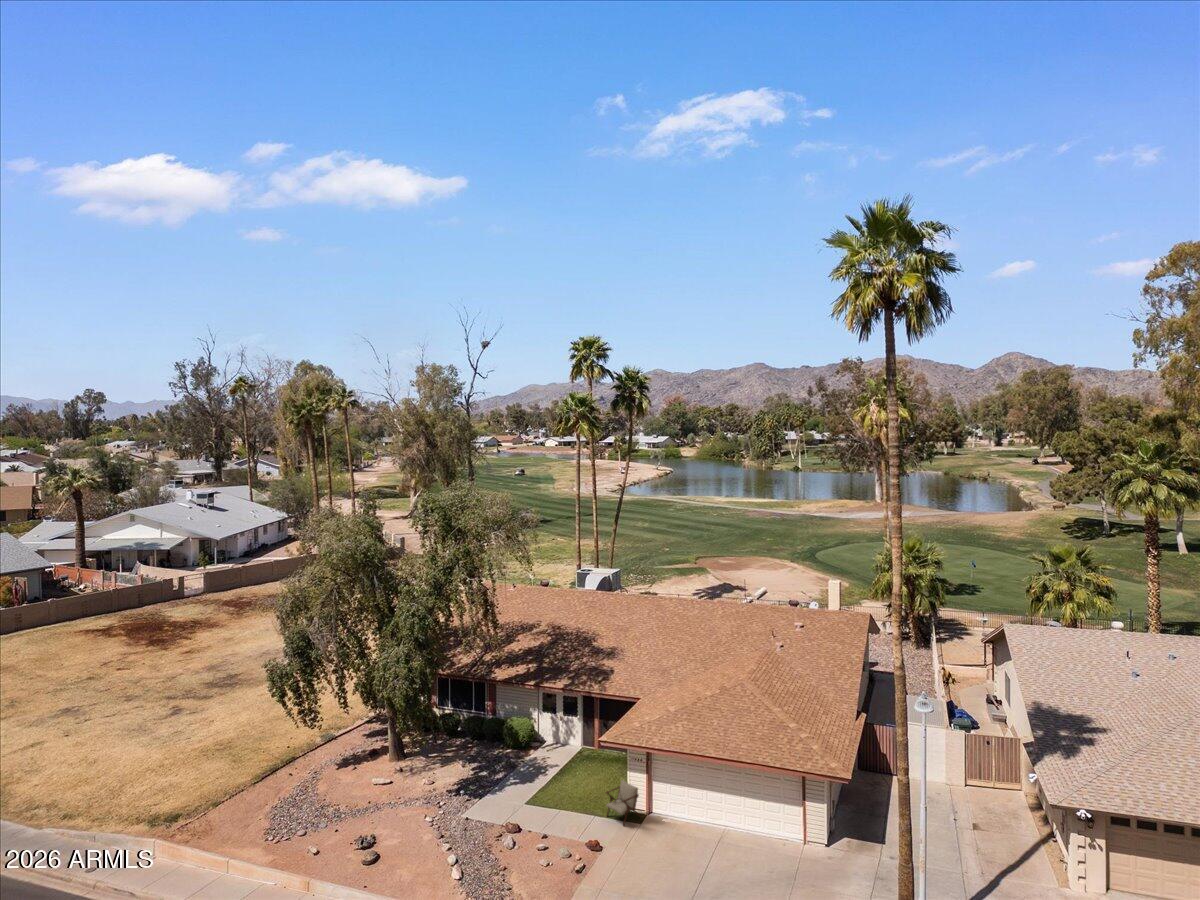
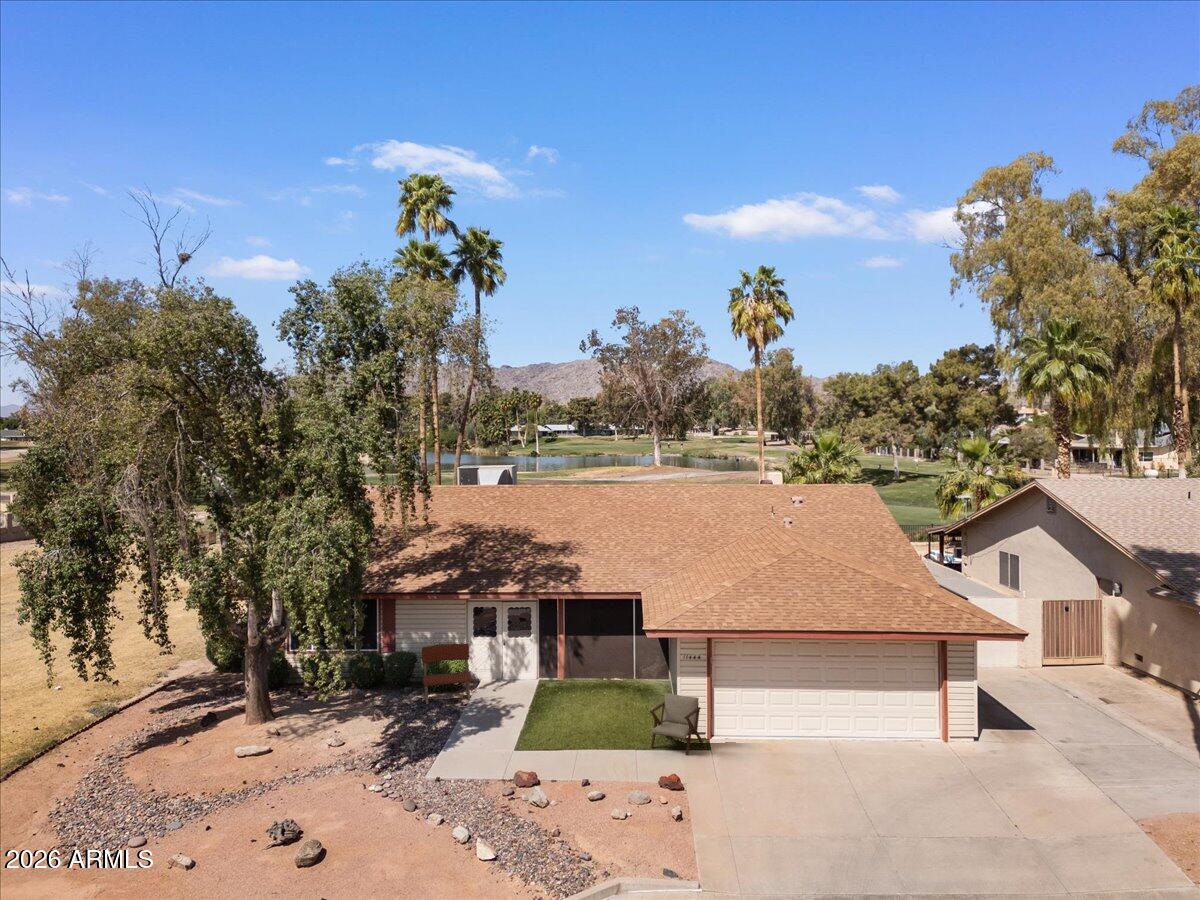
bench: none [499,718,532,757] -> present [422,643,472,704]

